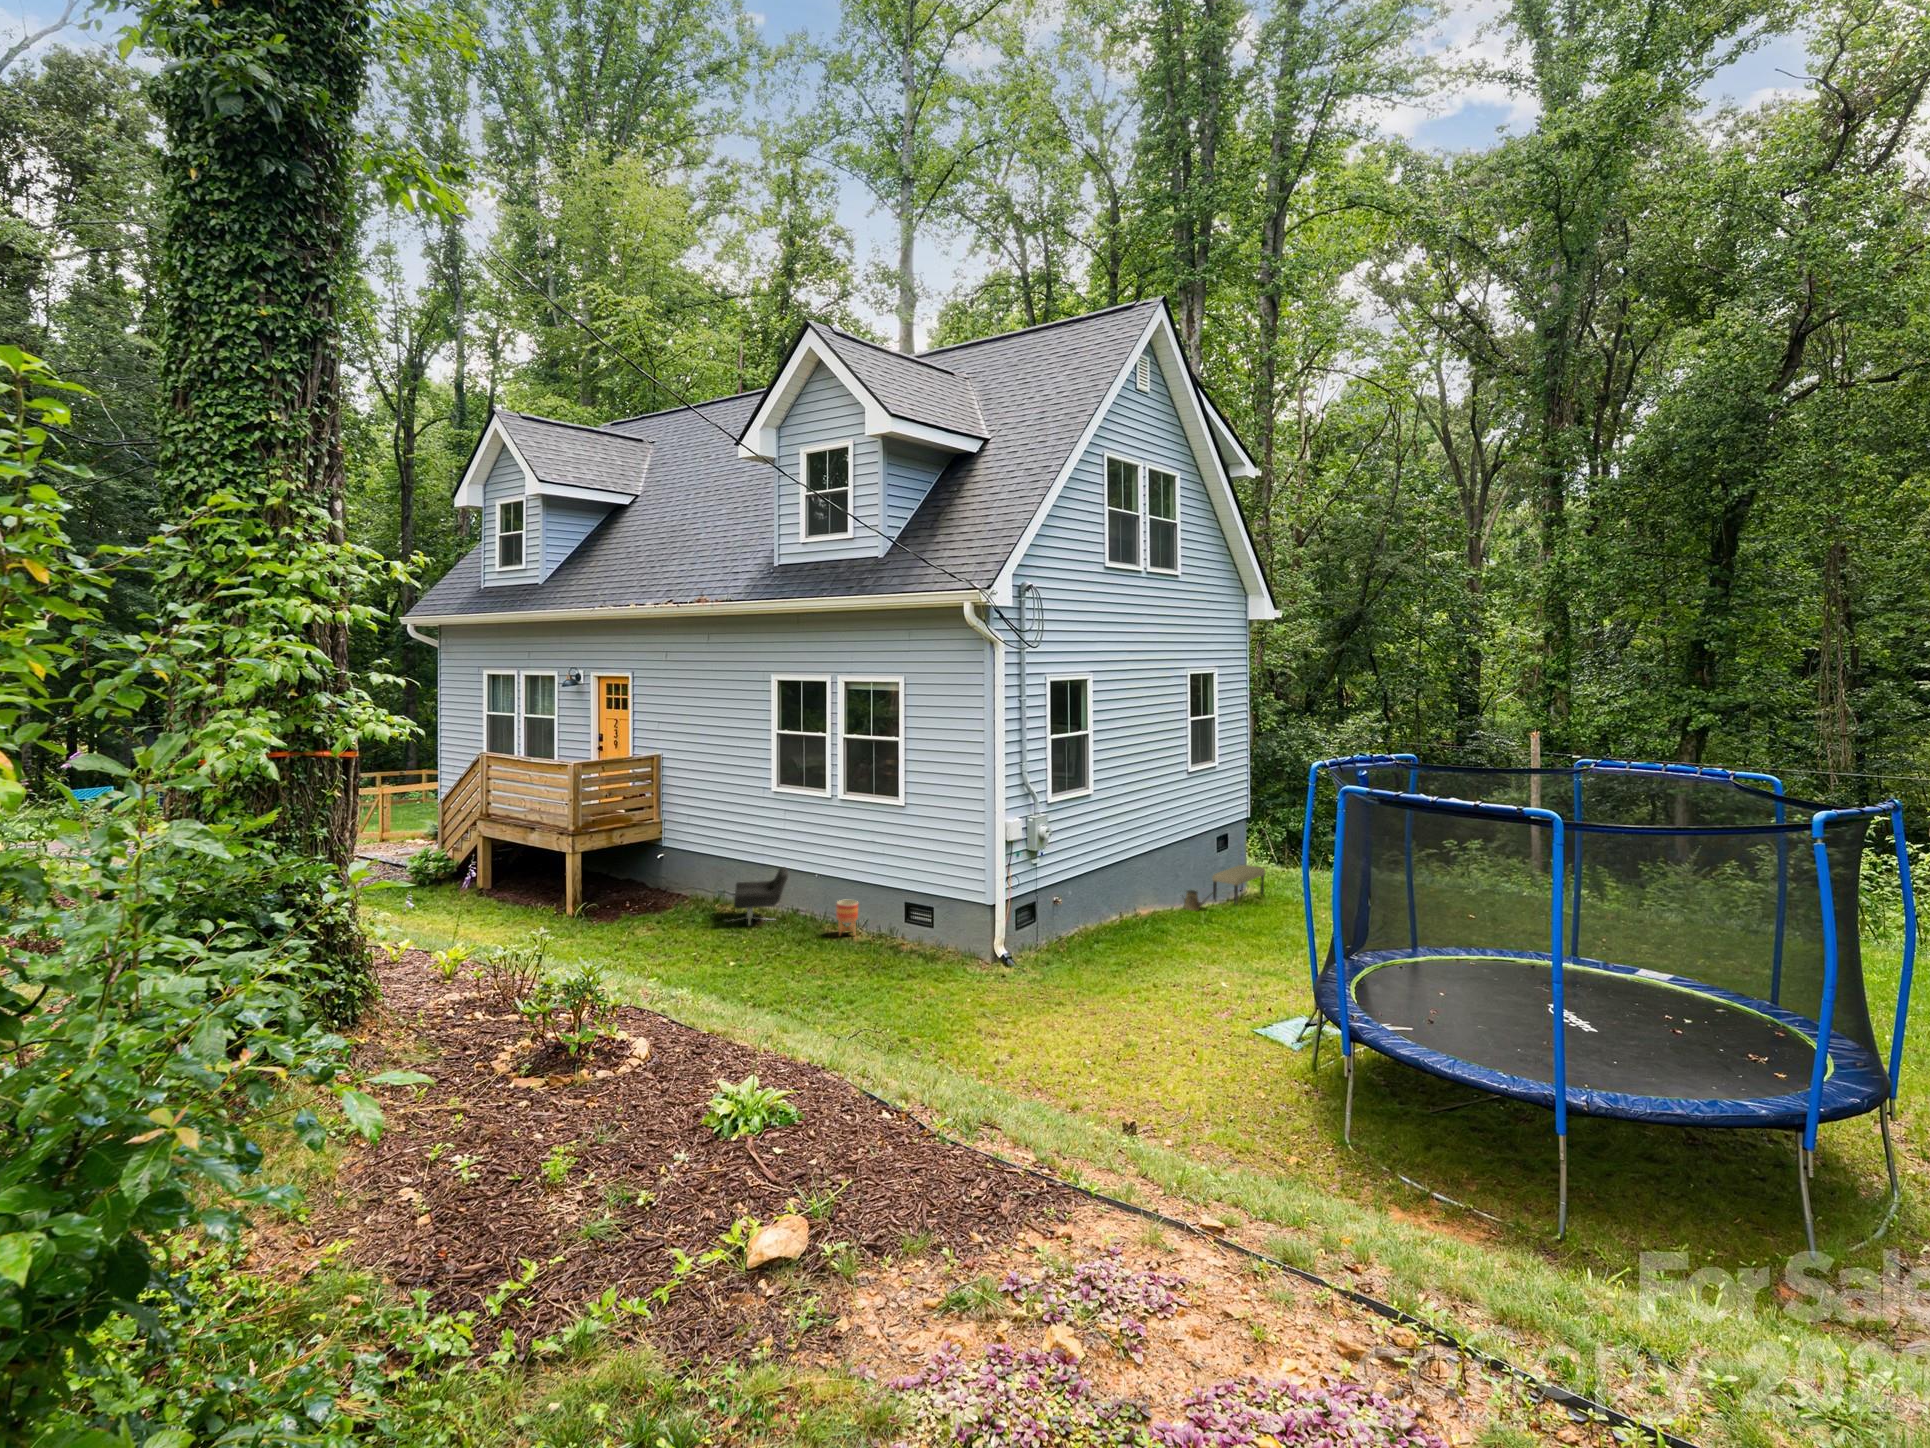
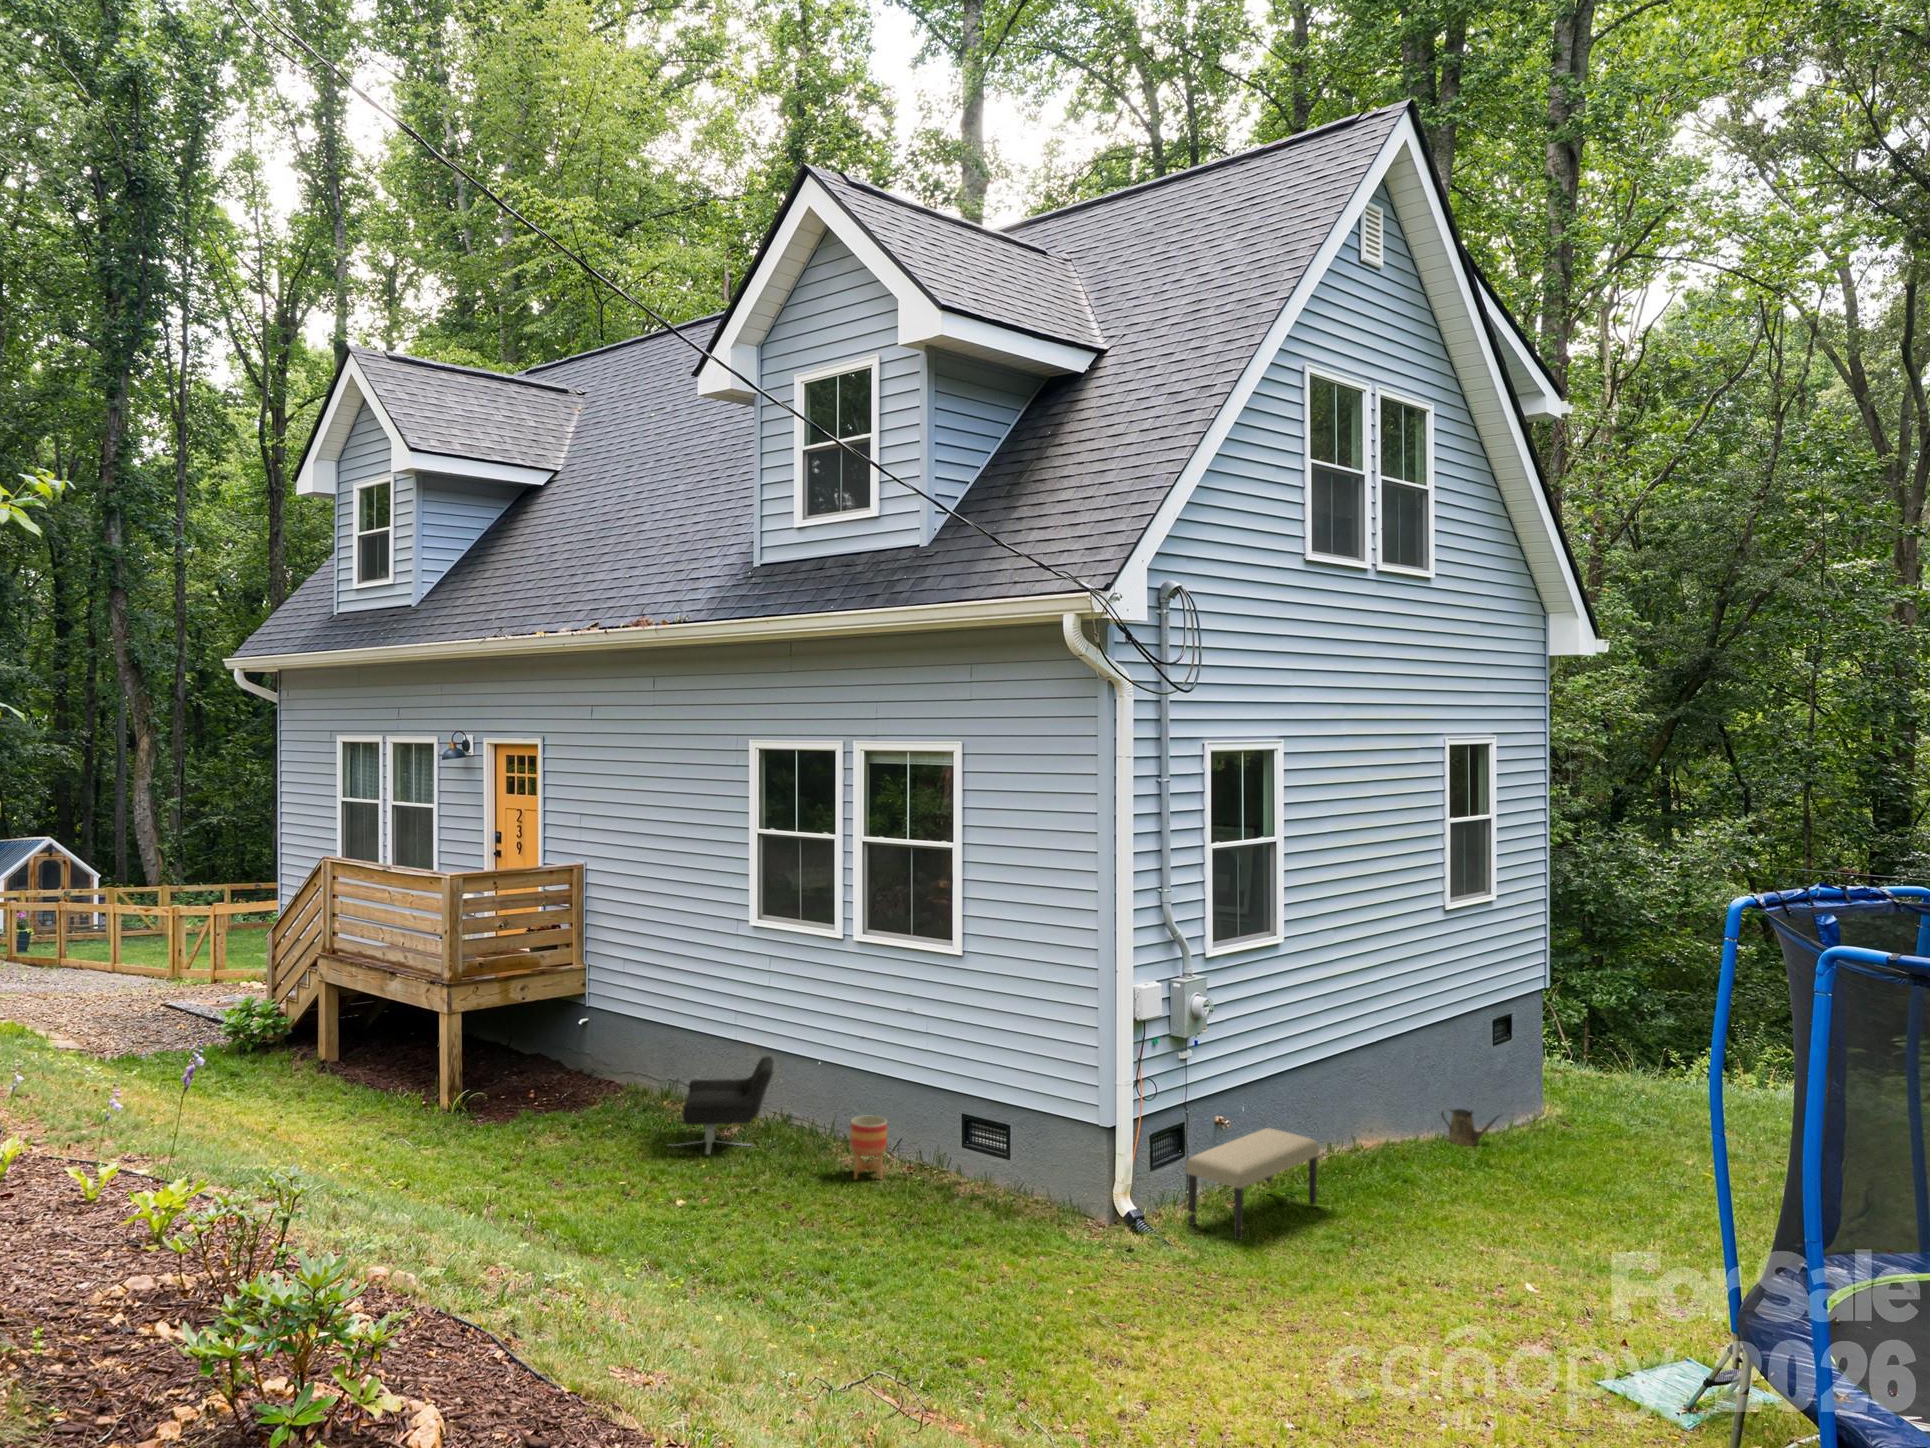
bench: present [1212,865,1265,905] -> present [1186,1128,1319,1239]

